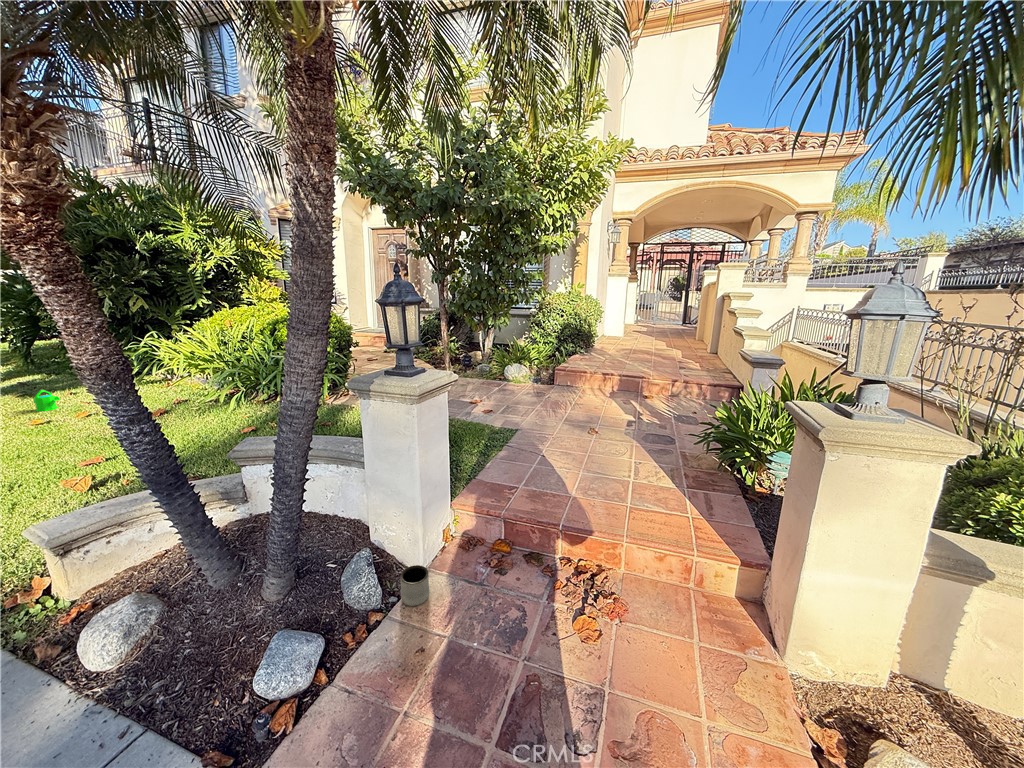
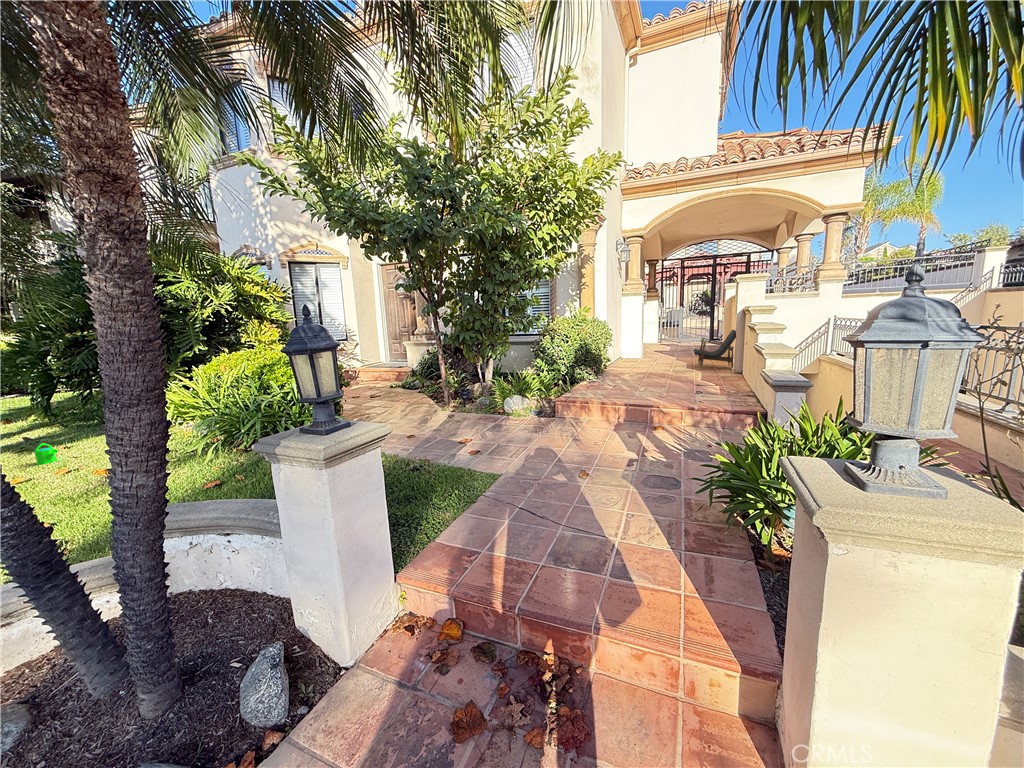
lounge chair: none [673,313,716,351] -> present [693,329,738,370]
planter: present [400,565,429,606] -> none [307,665,347,721]

